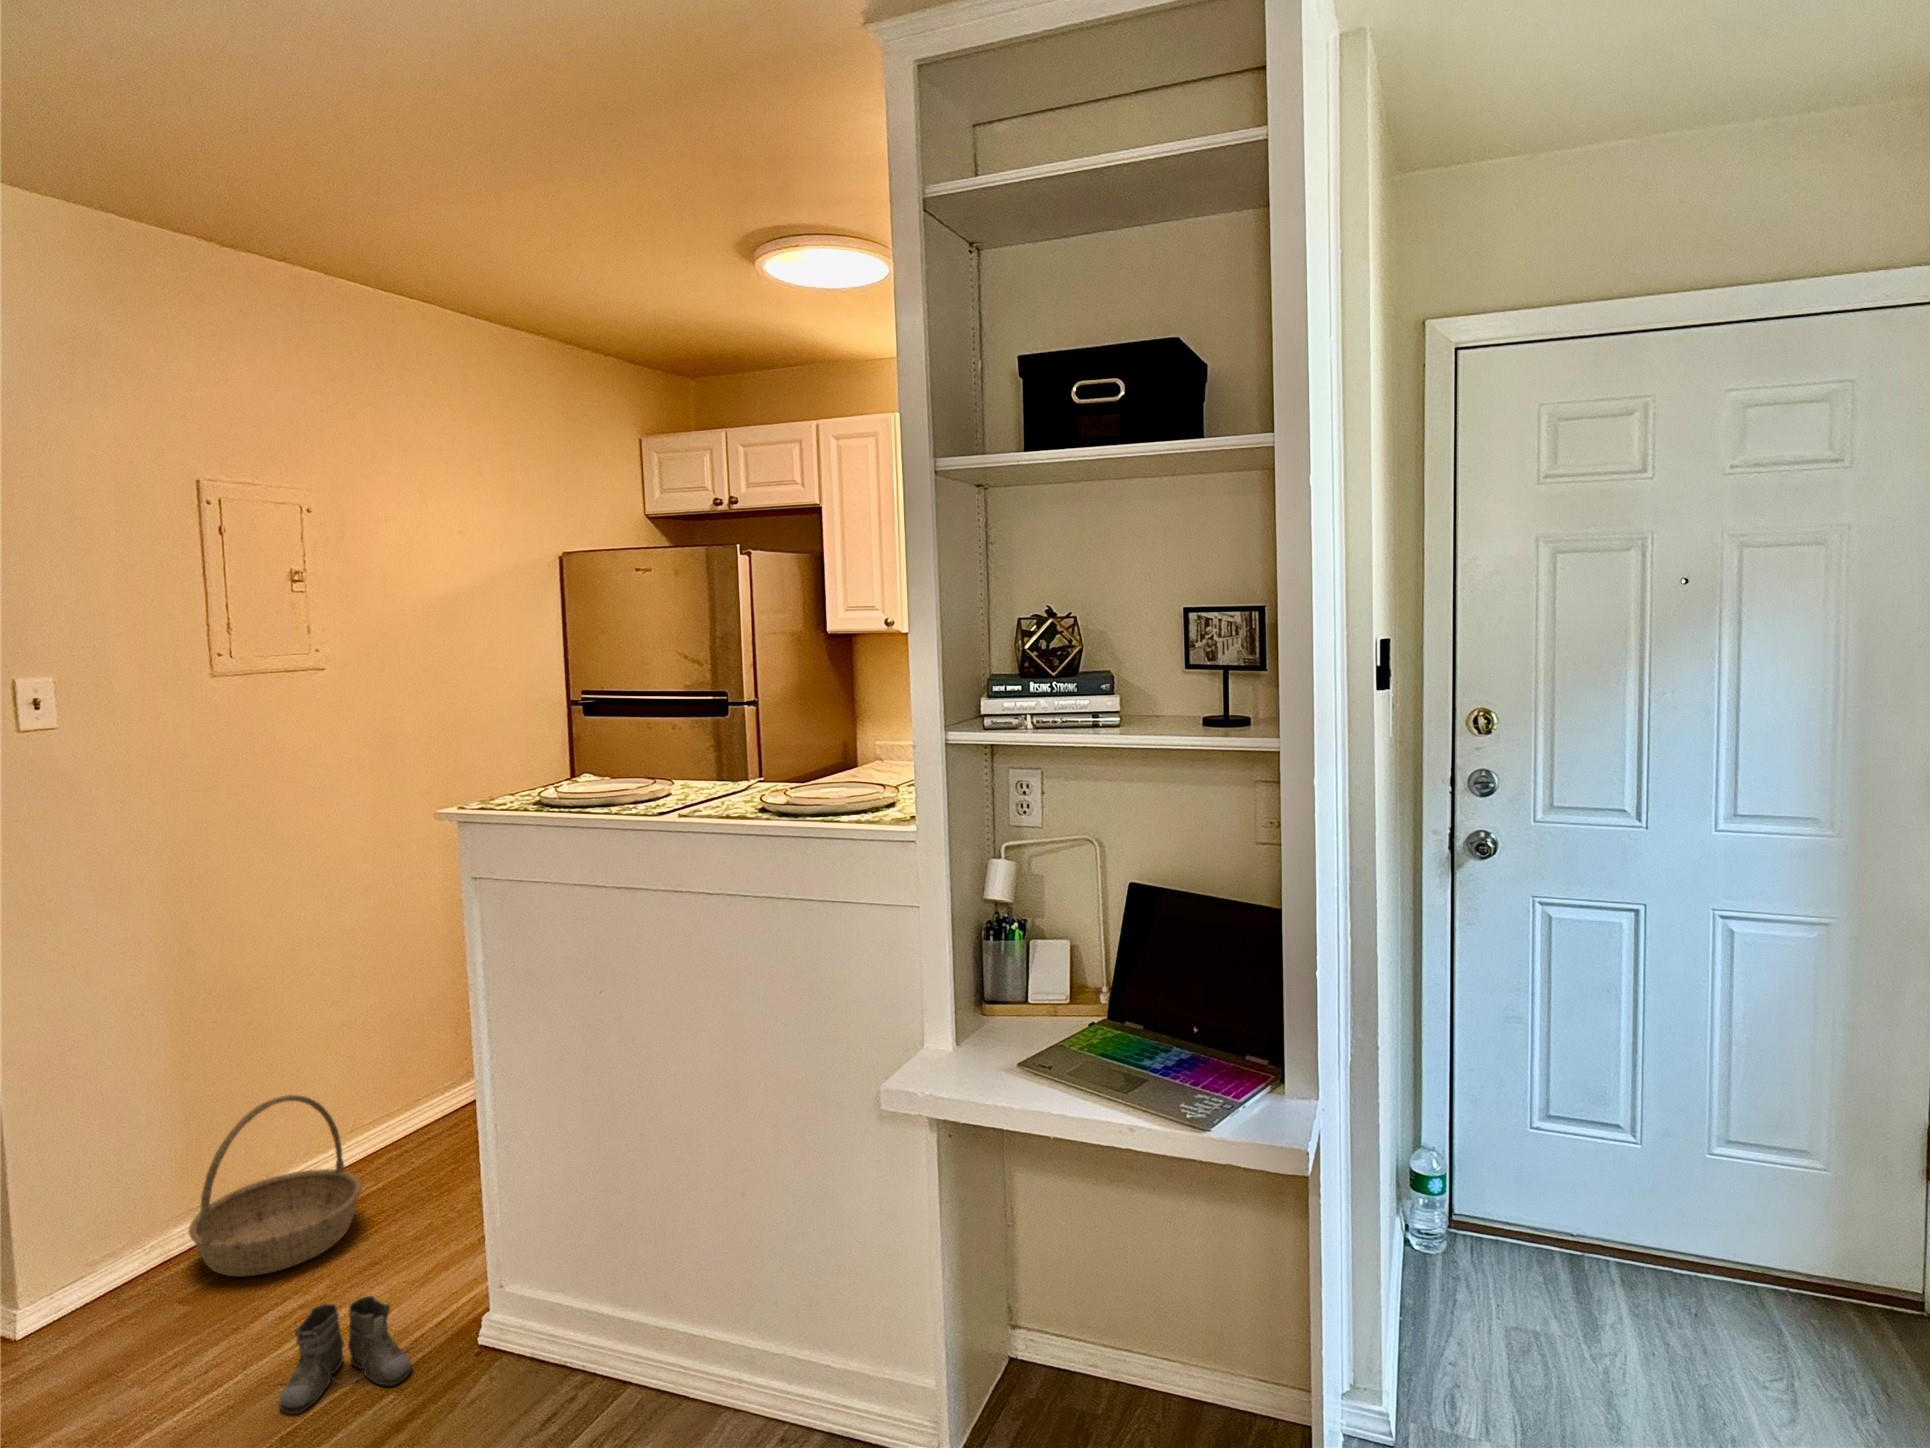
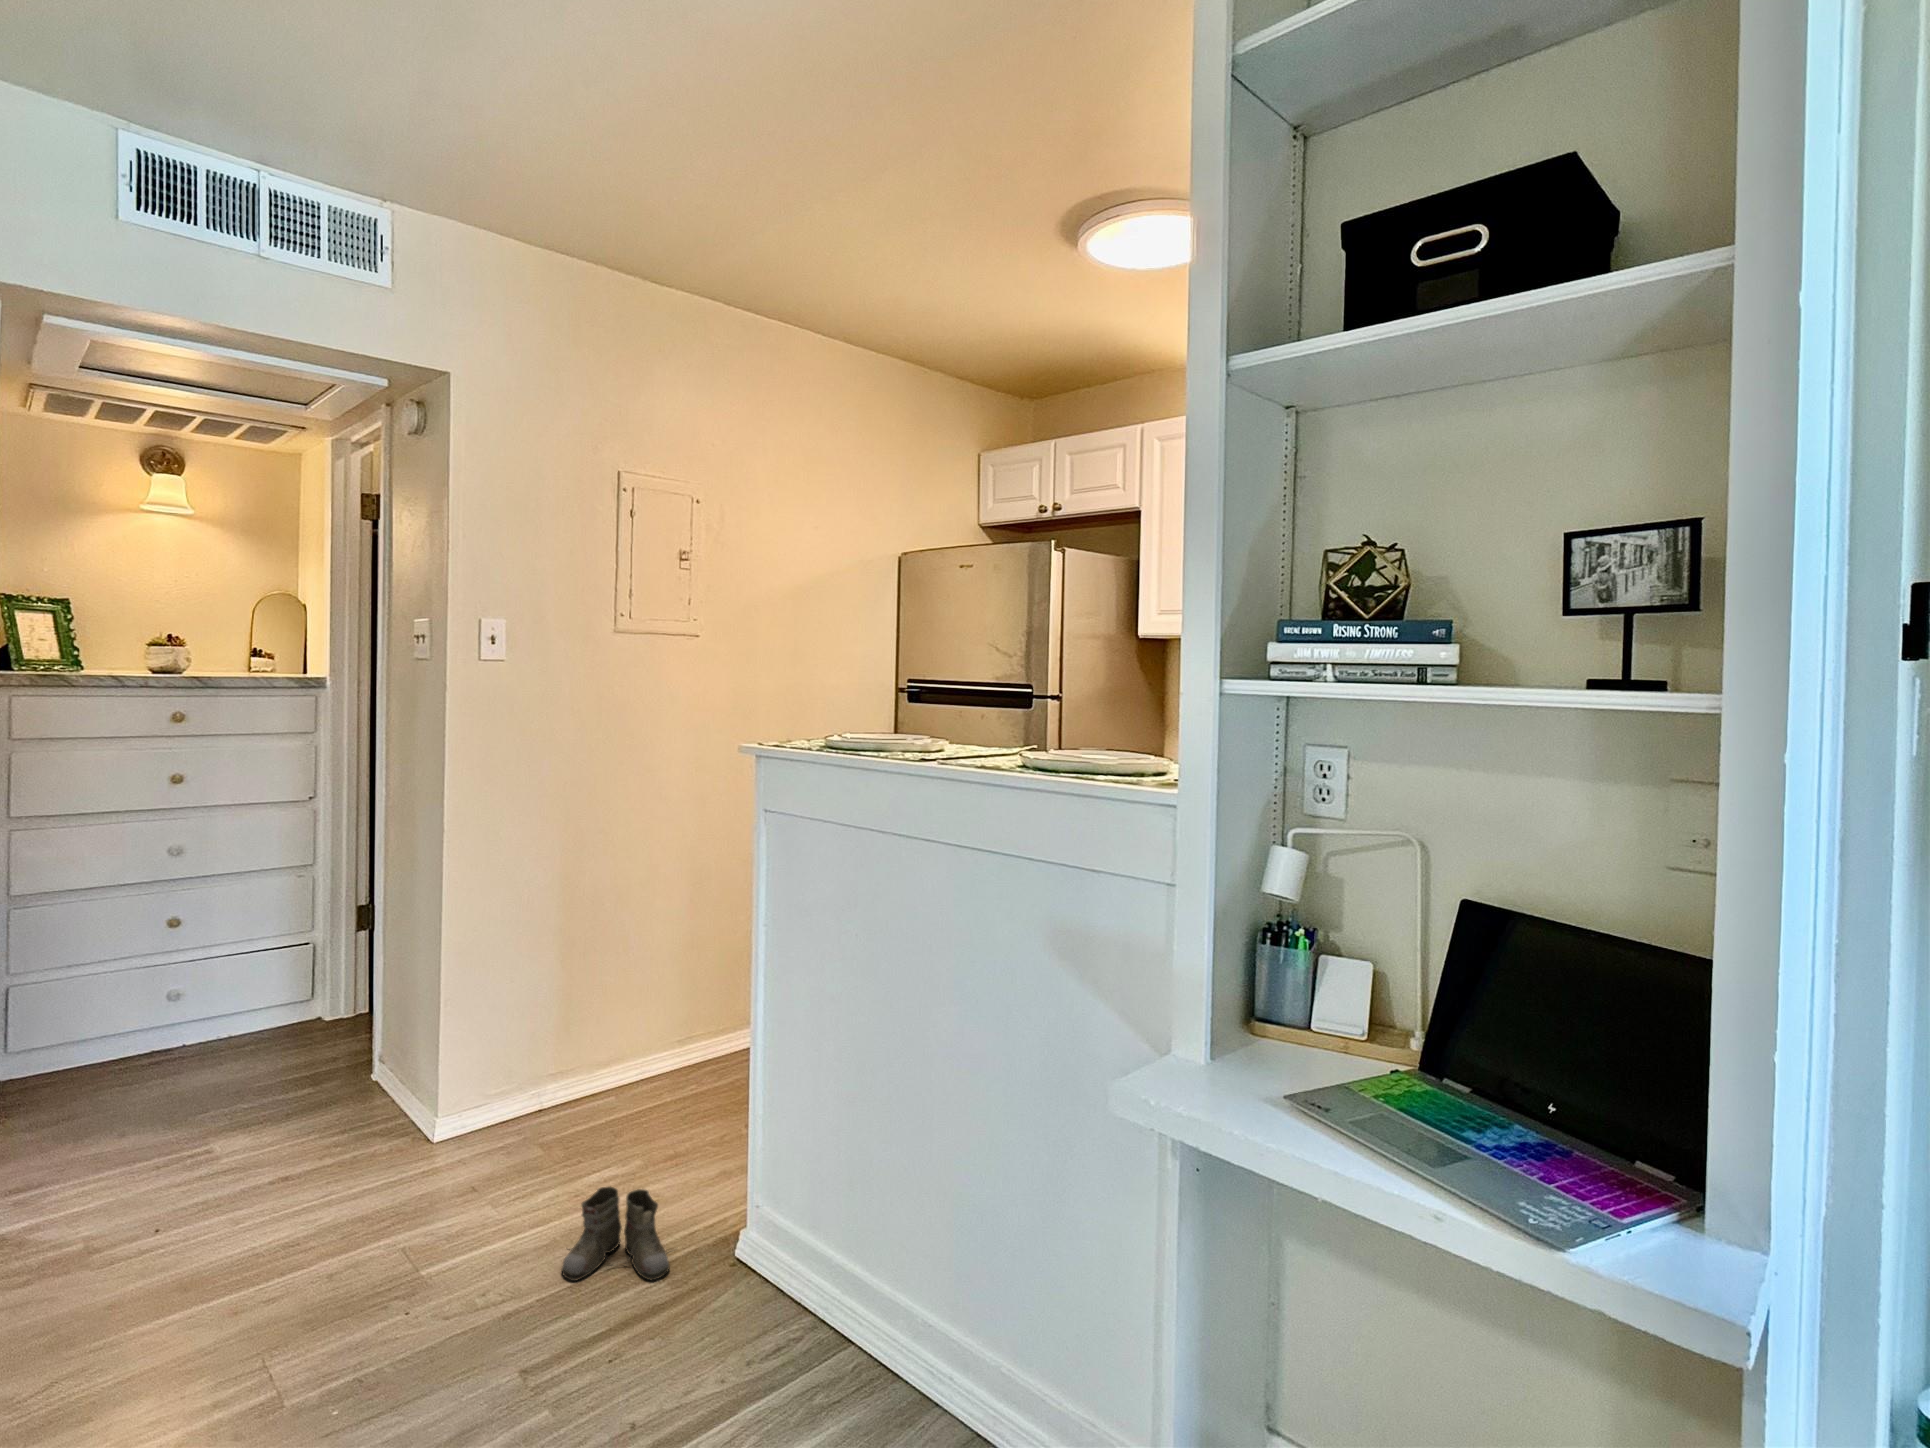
basket: present [189,1095,362,1277] -> none [540,995,672,1148]

